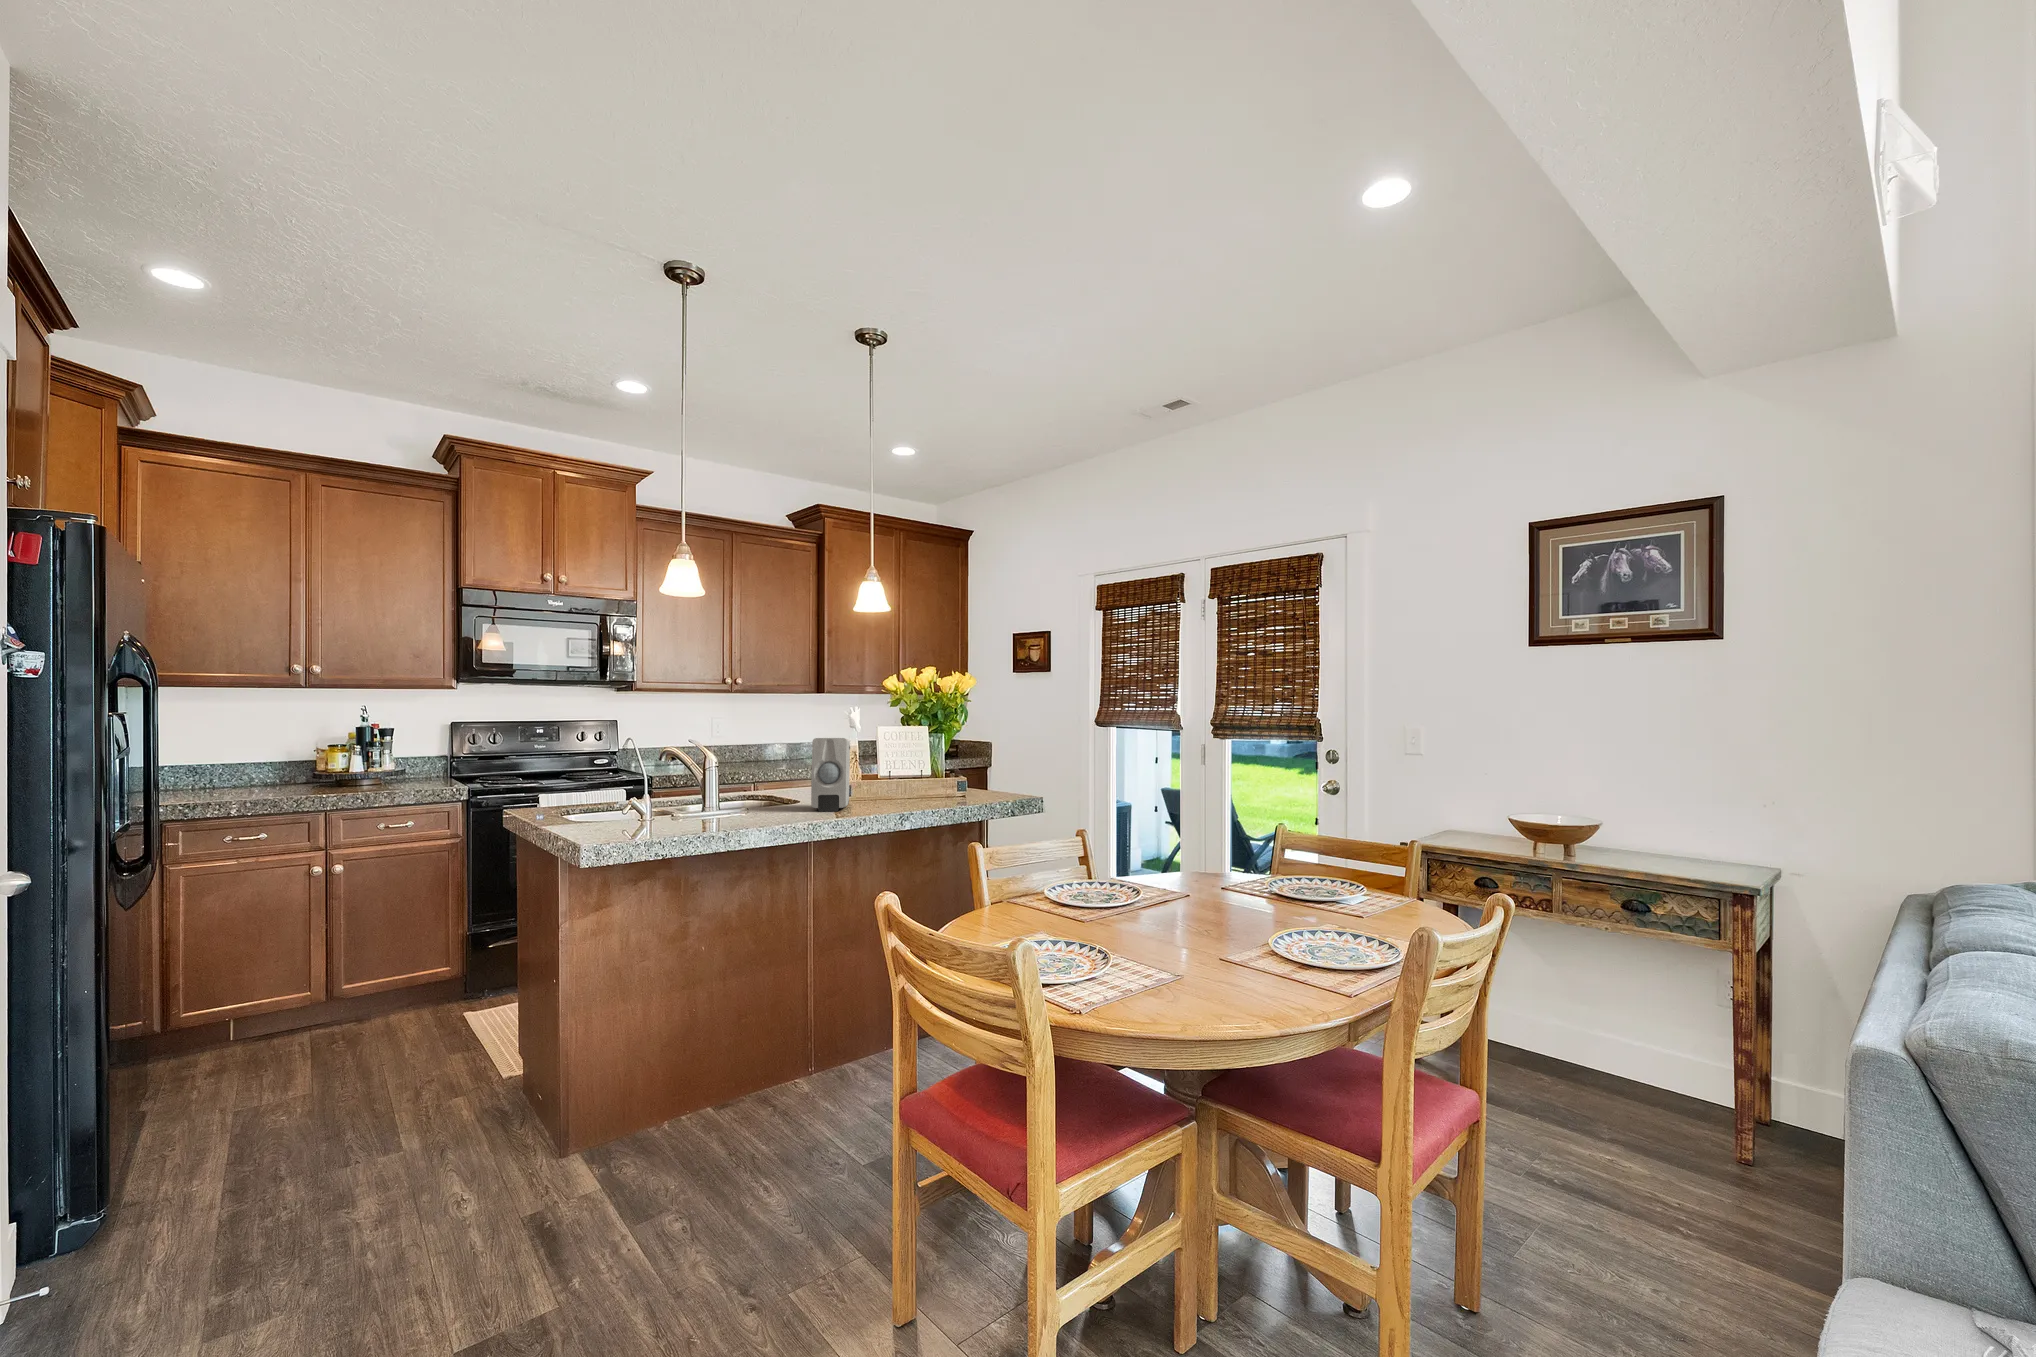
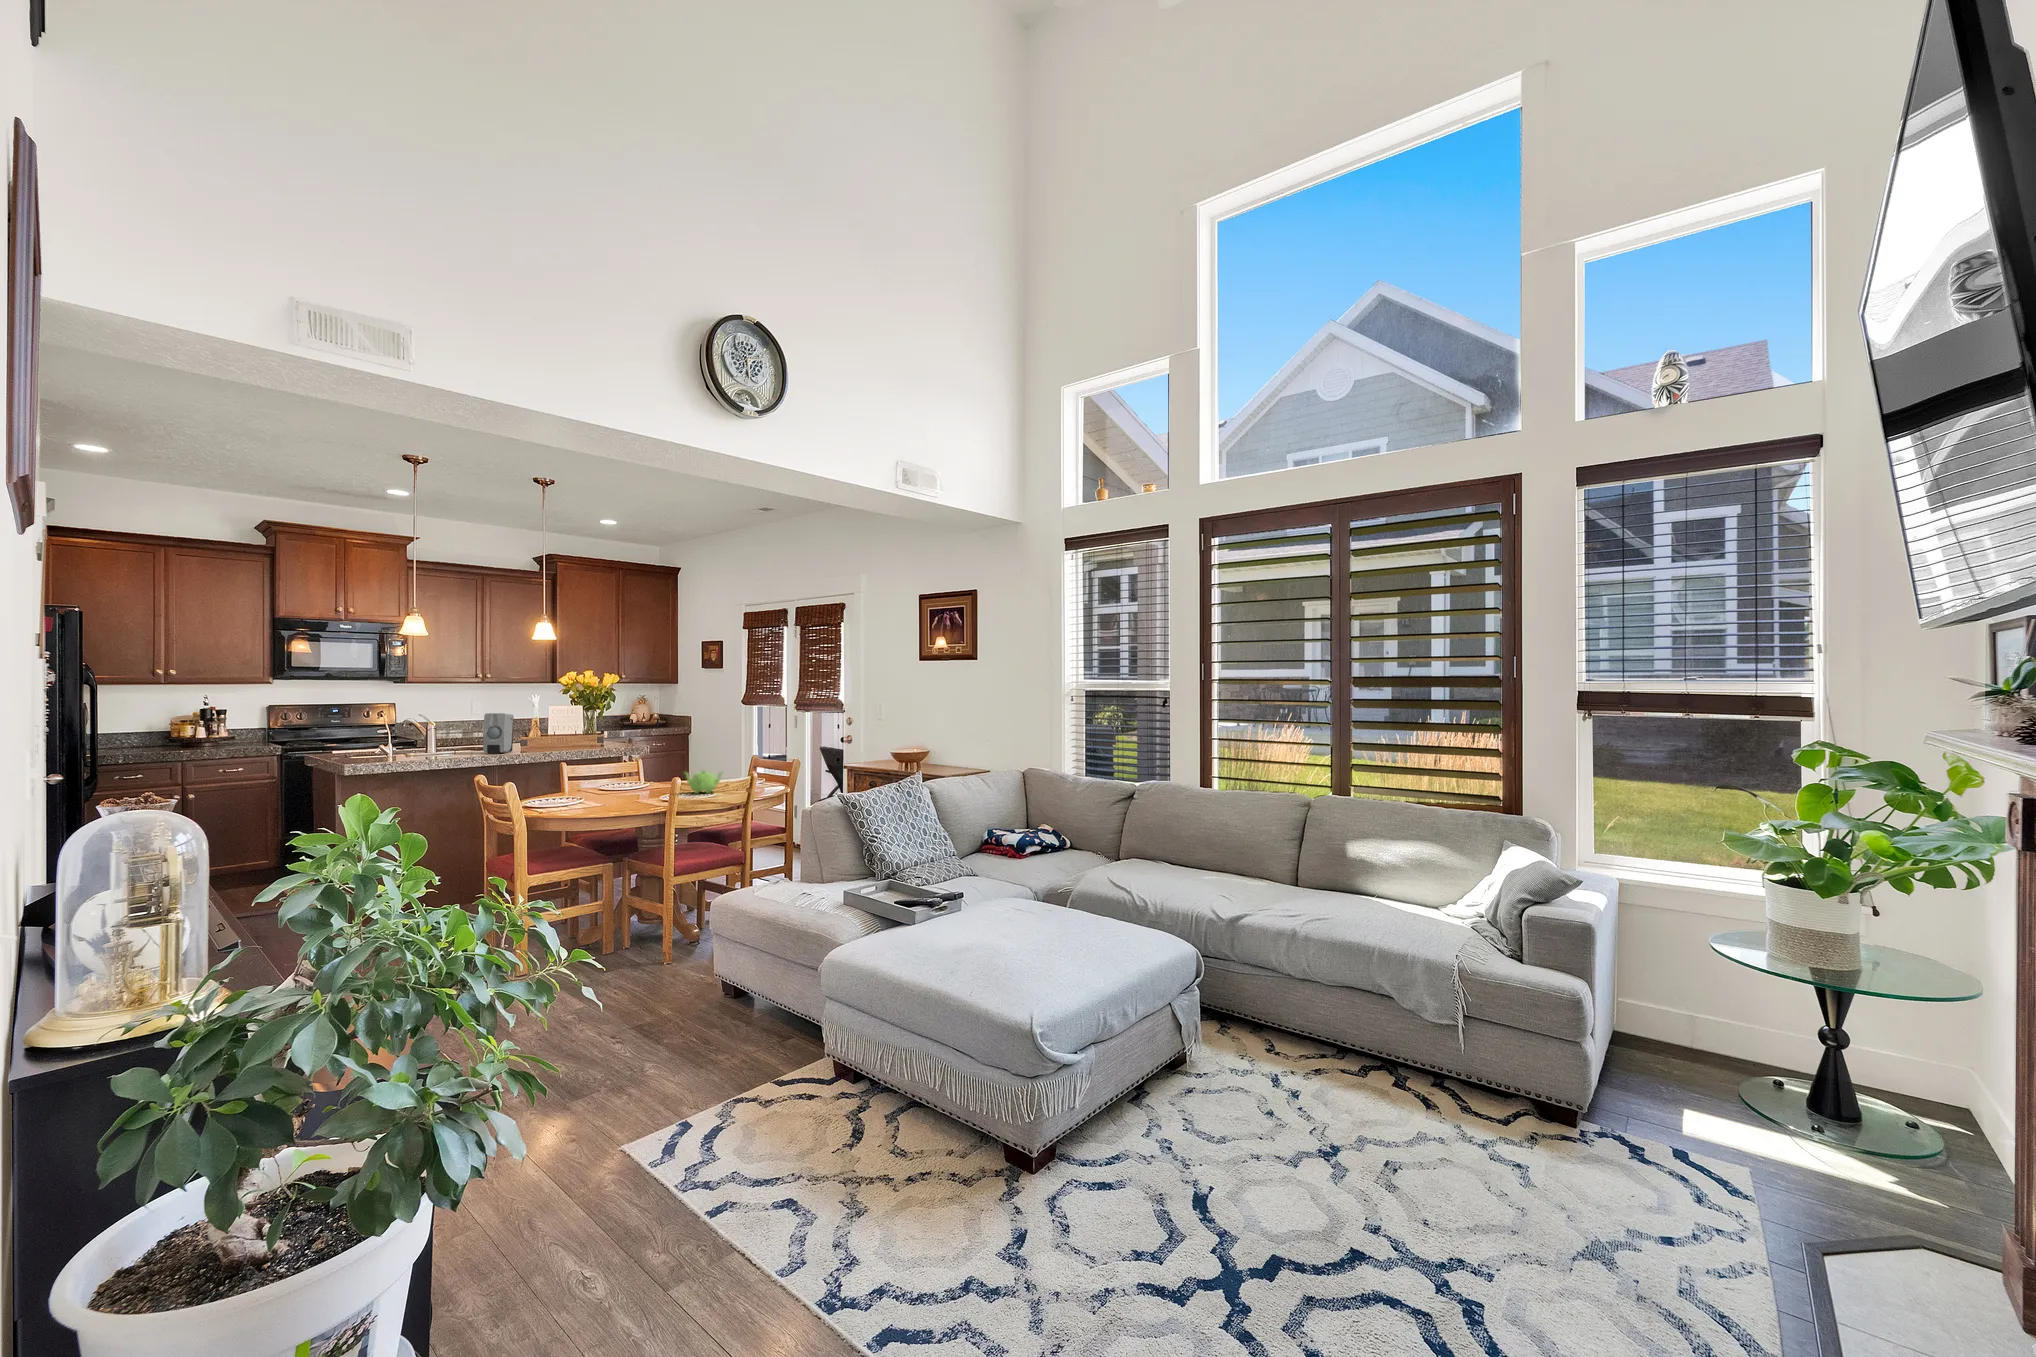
teapot: none [1271,863,1355,916] -> present [685,770,723,794]

